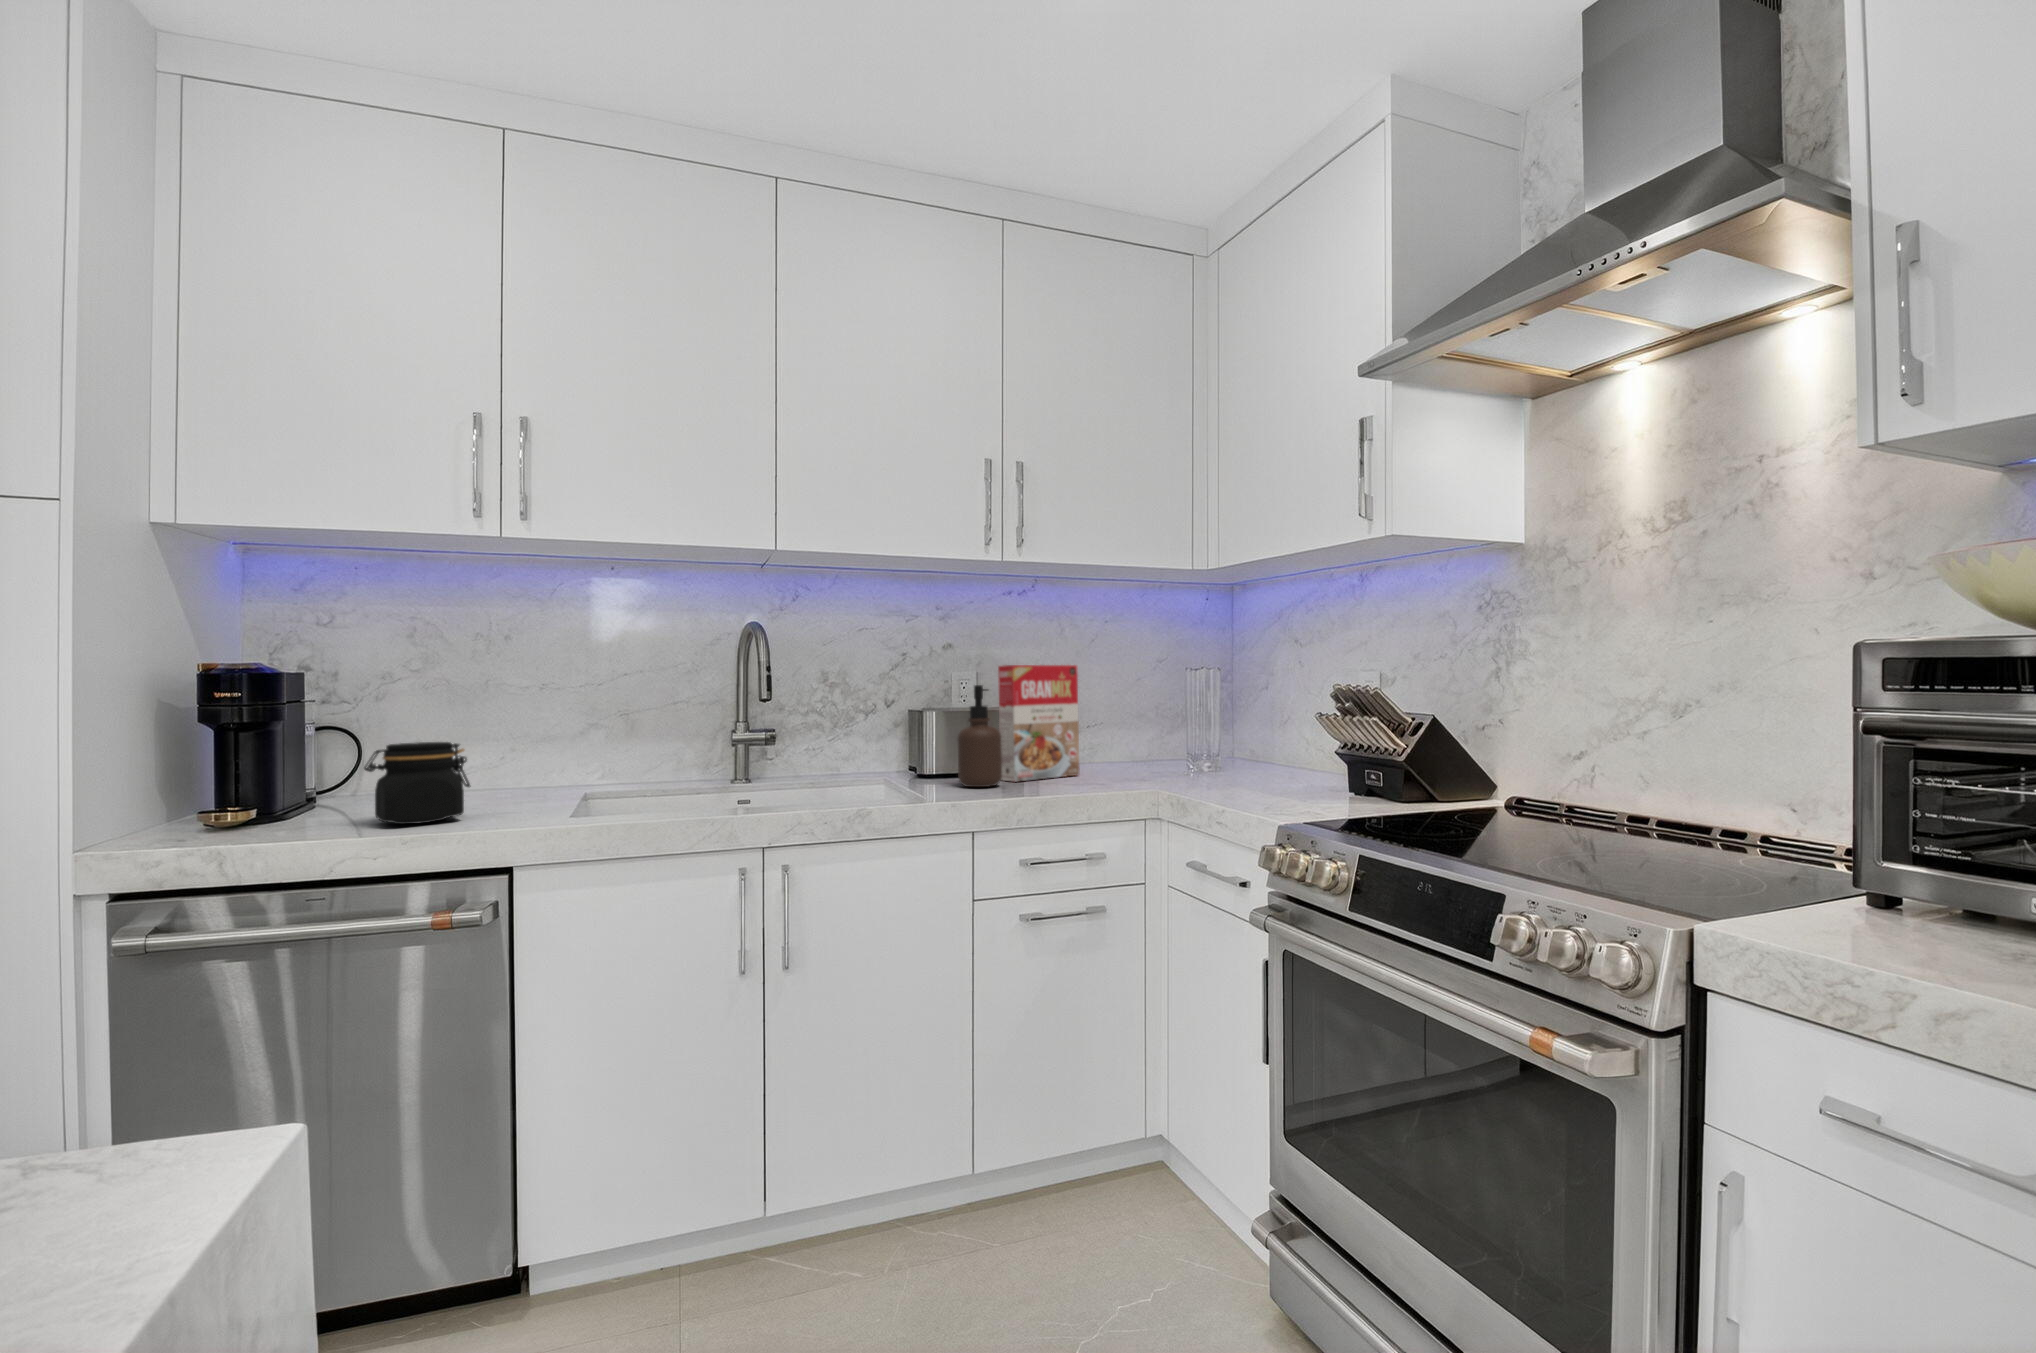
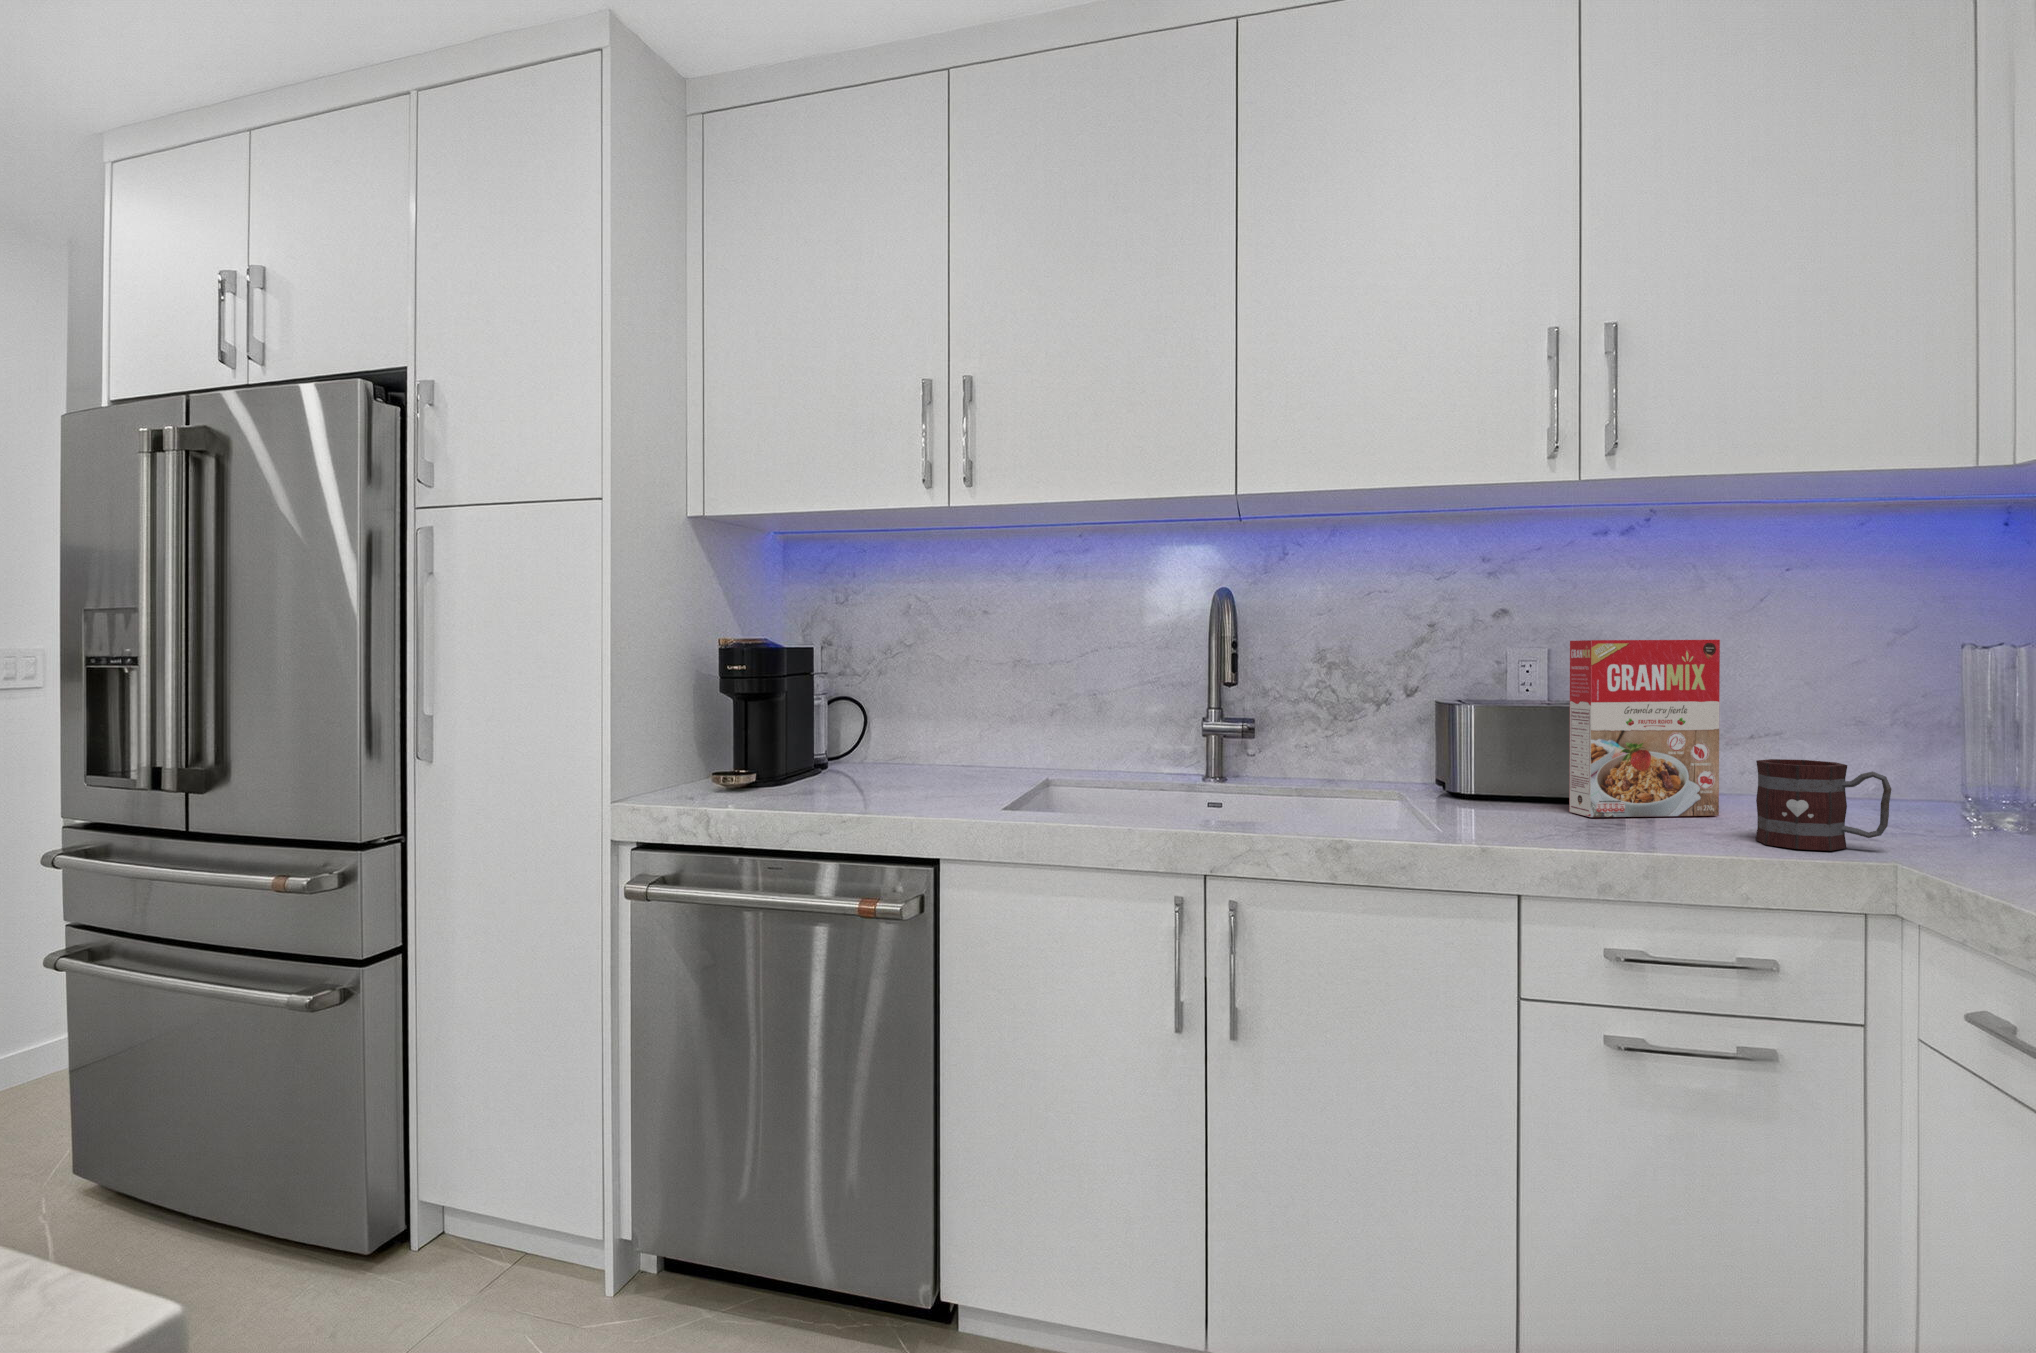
soap dispenser: present [958,685,1002,787] -> none [1492,670,1563,821]
mug: none [1107,735,1171,788] -> present [1756,759,1891,851]
jar: present [364,742,470,824] -> none [831,720,919,802]

